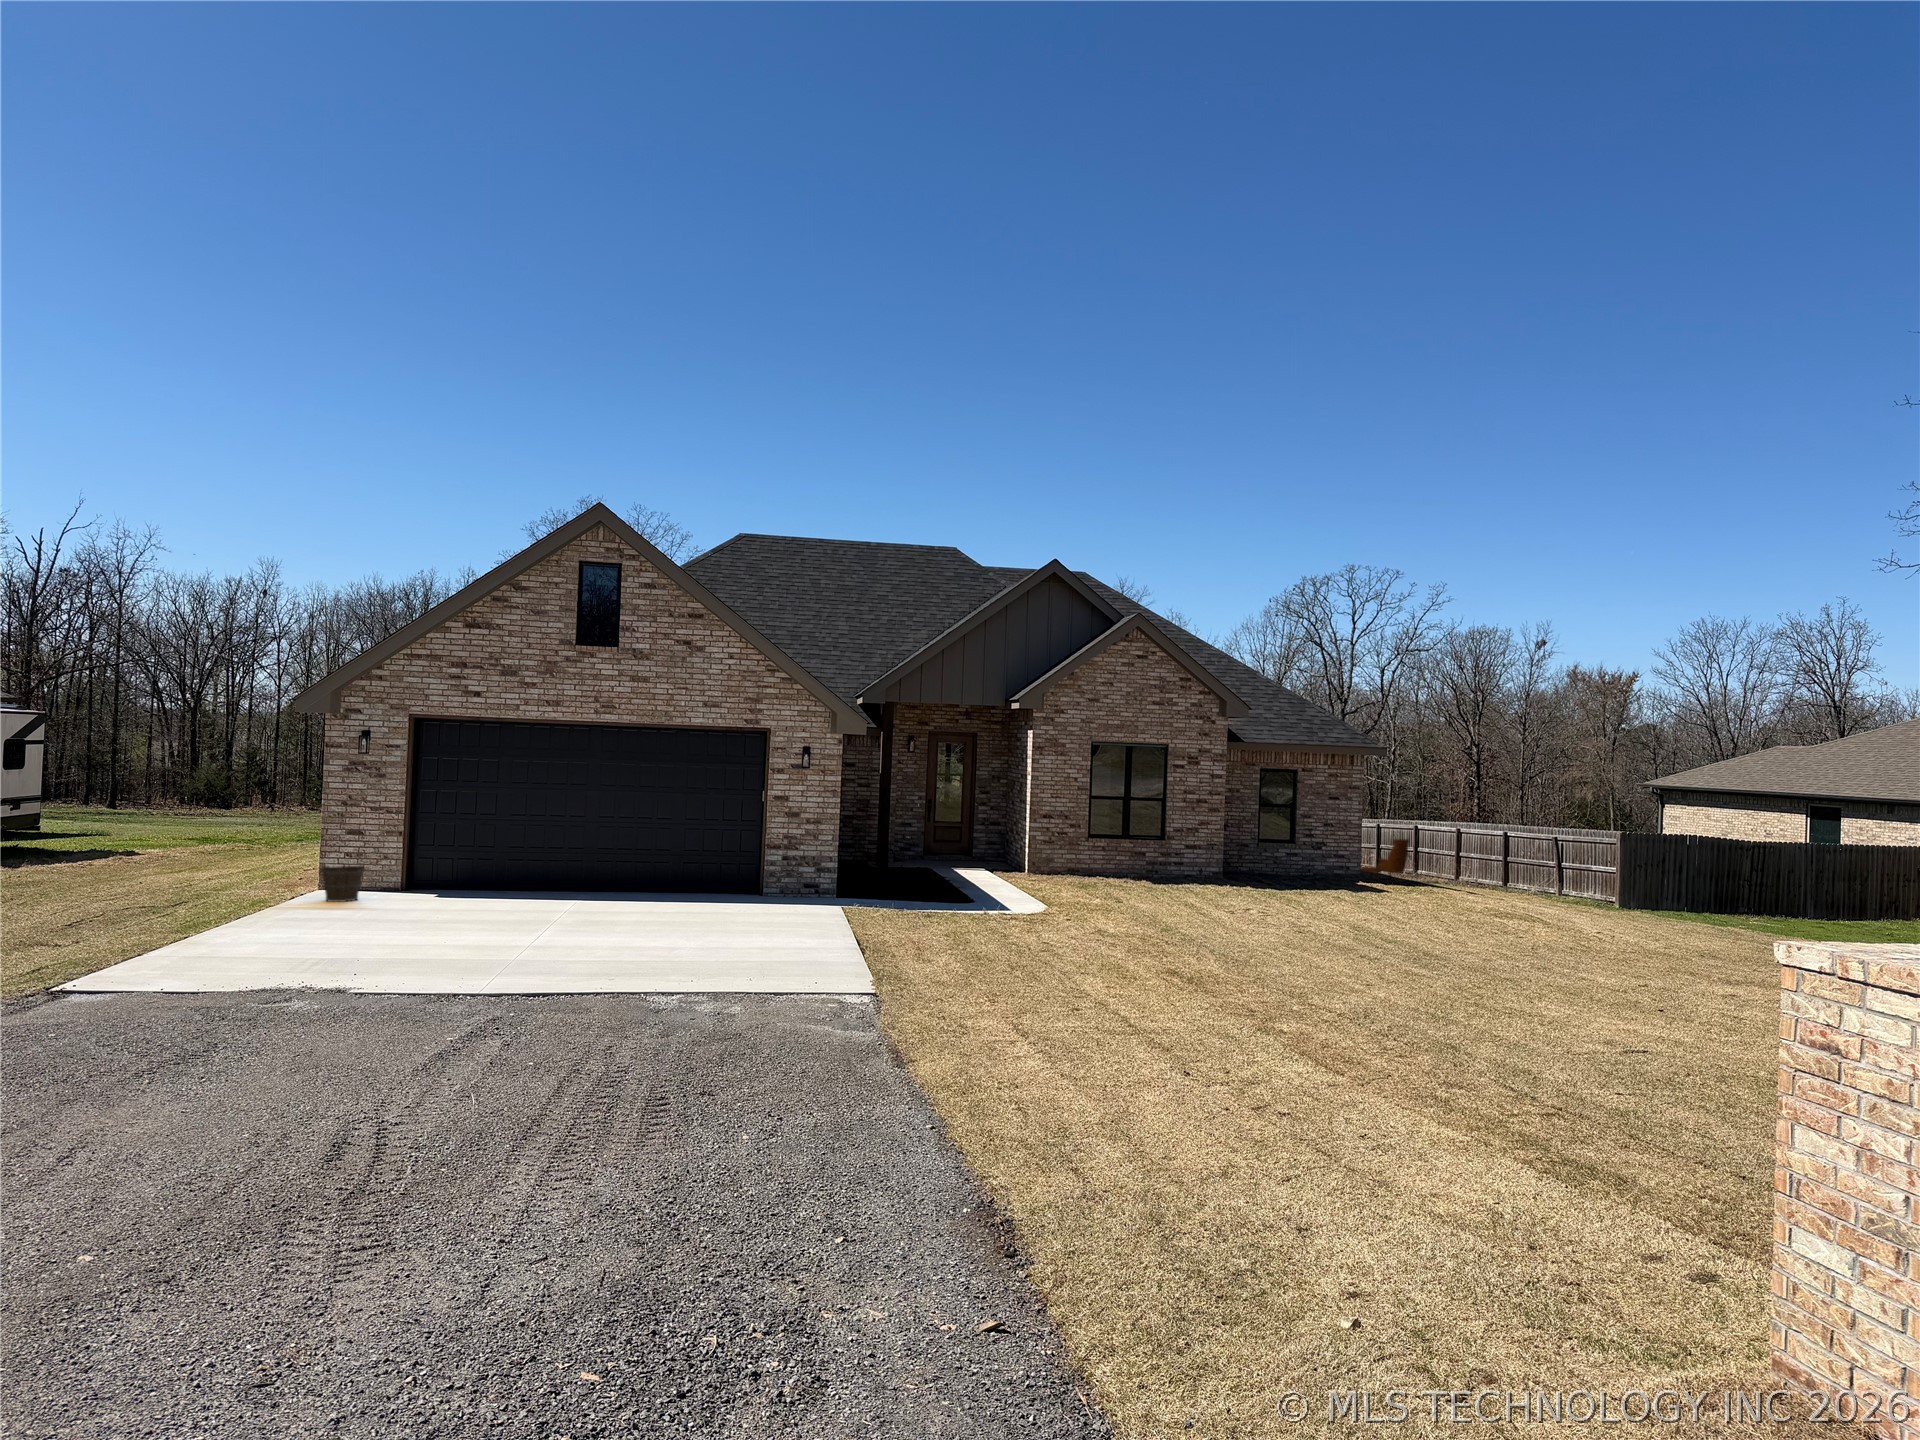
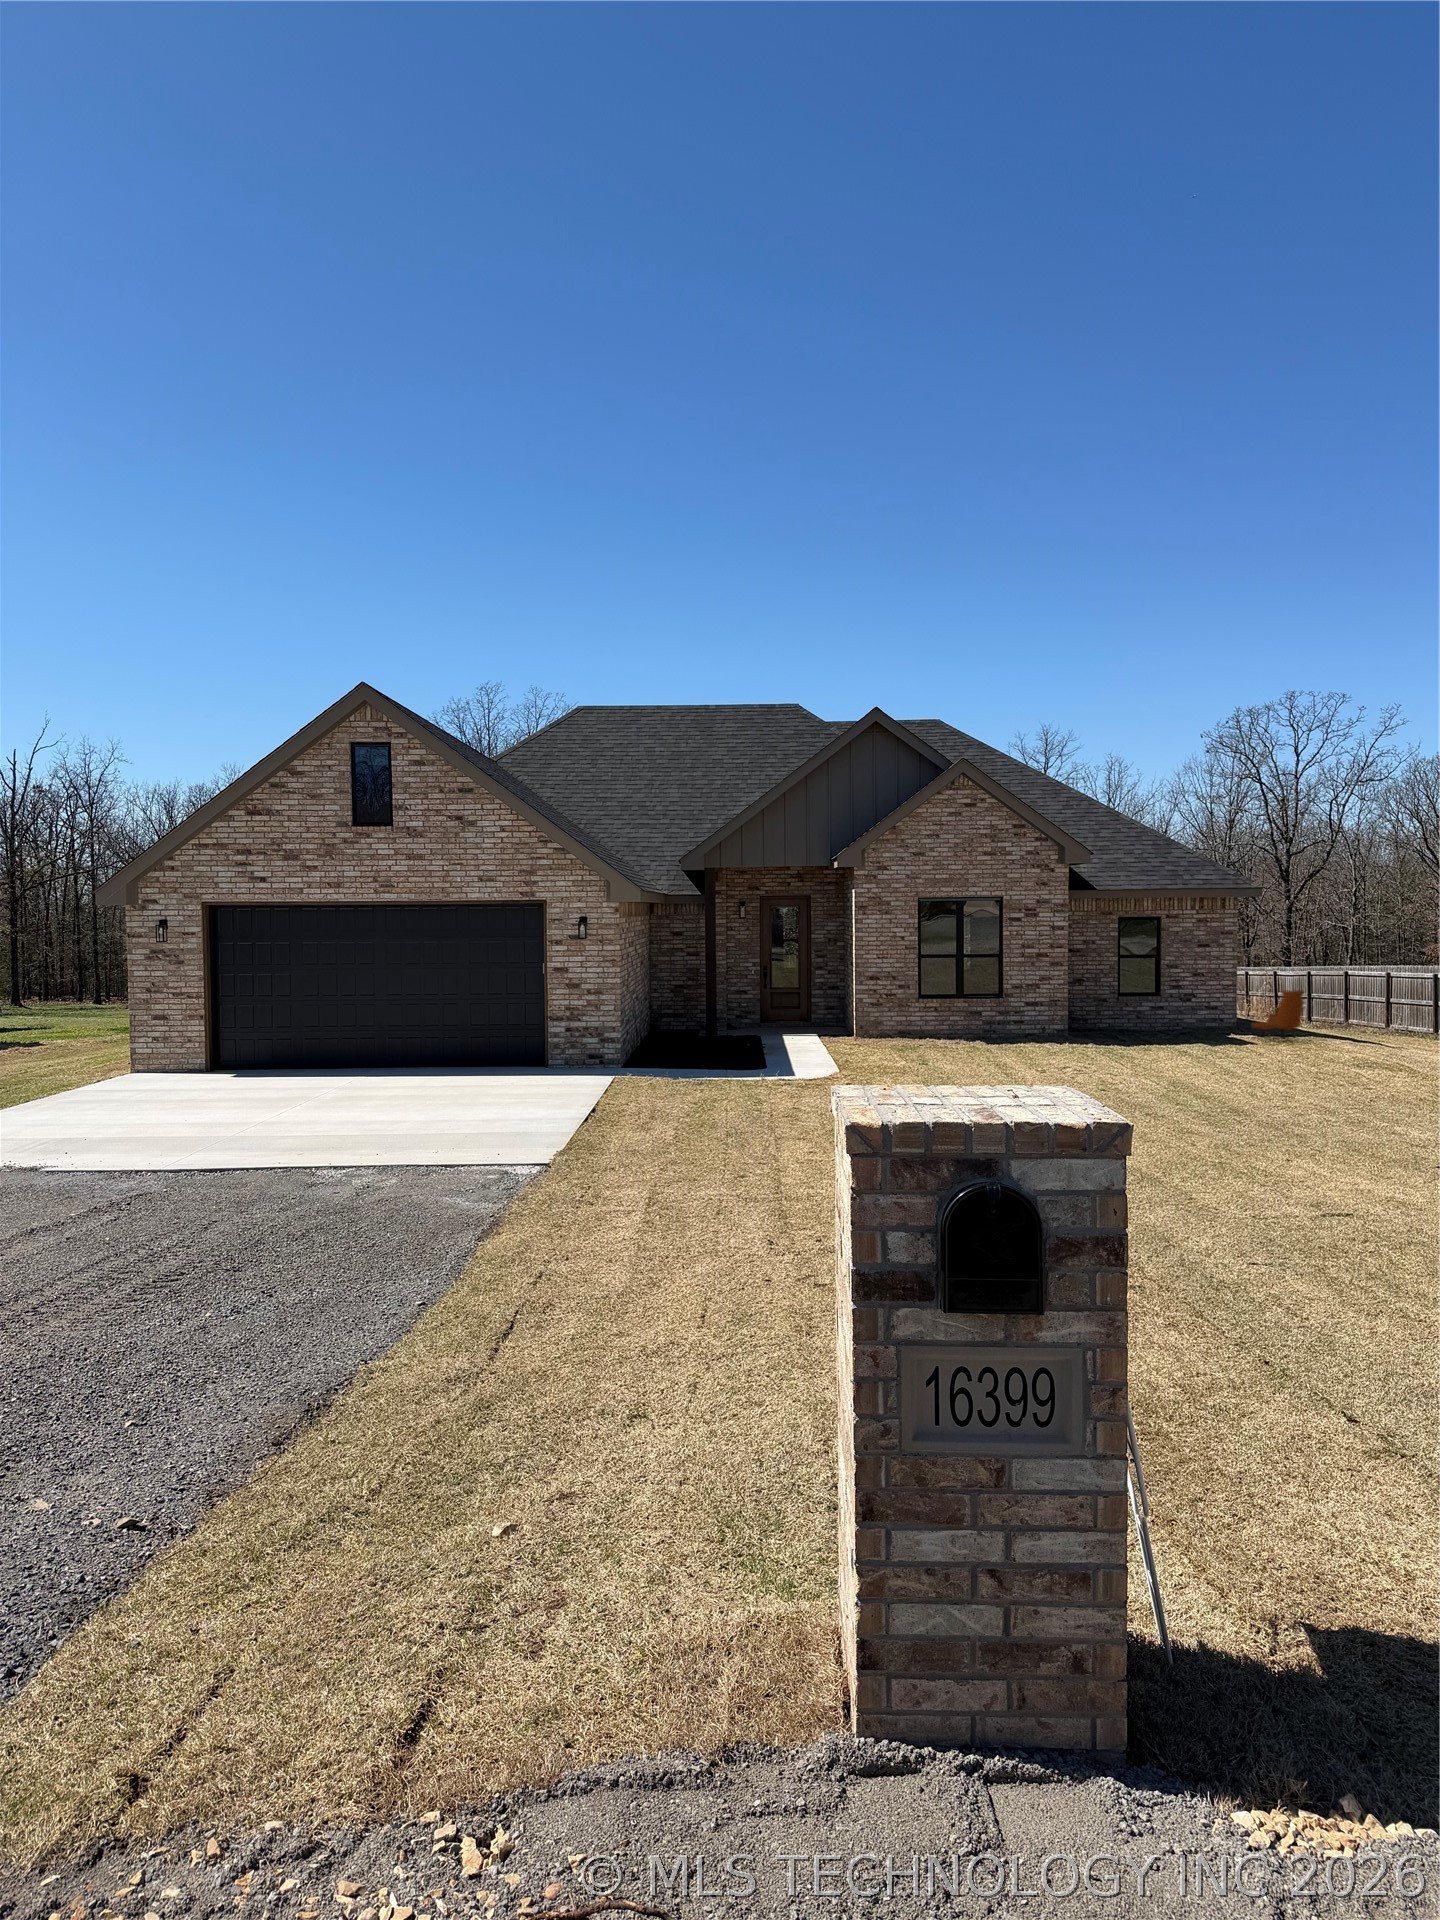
wooden bucket: present [321,866,365,902] -> none [132,1049,173,1084]

